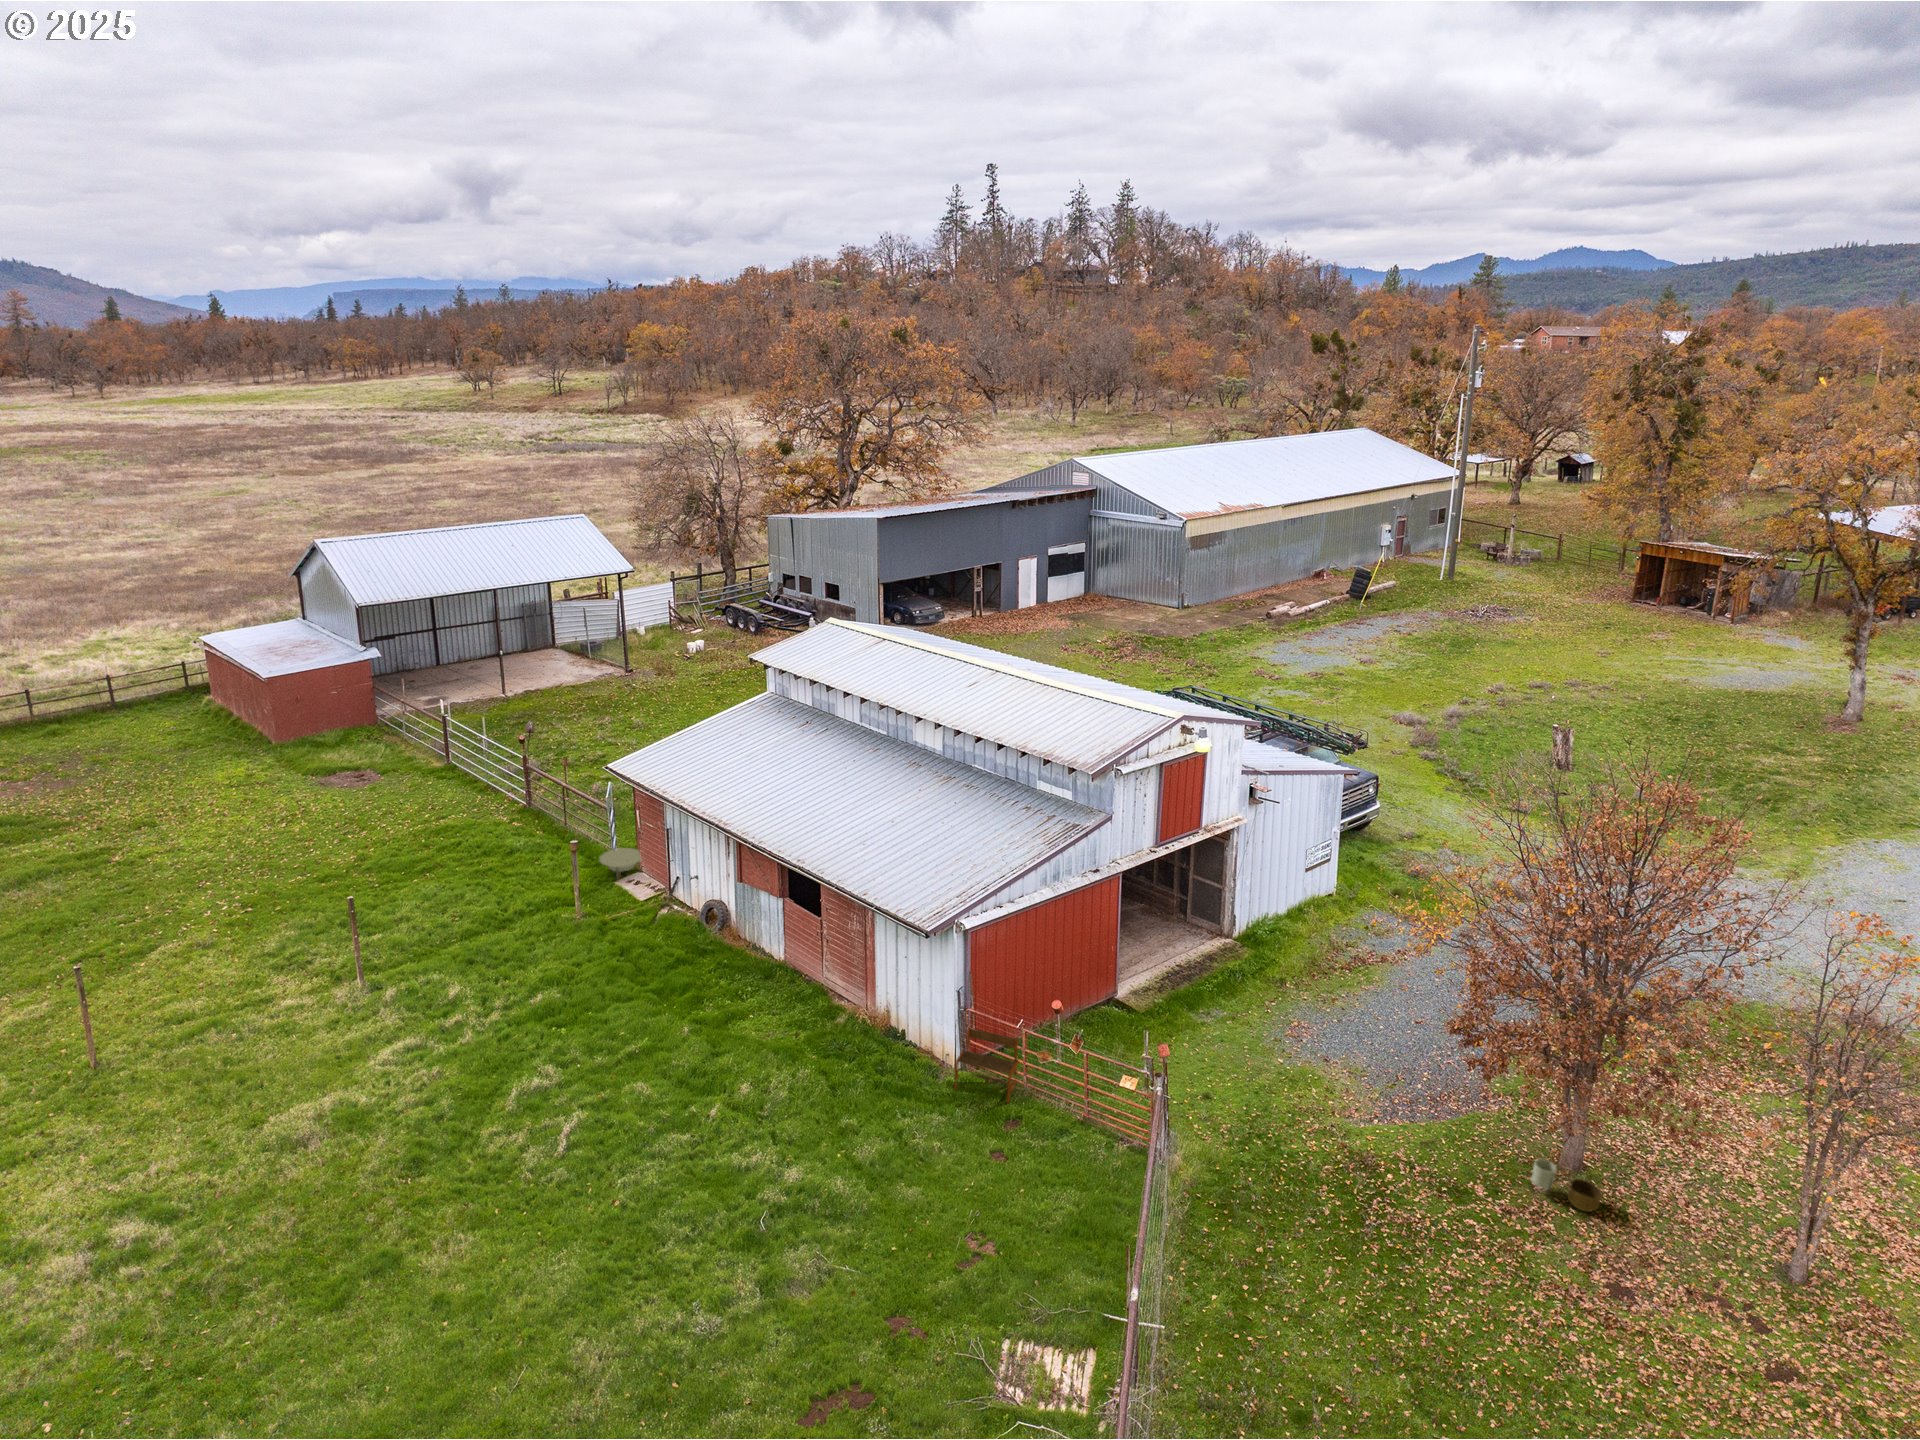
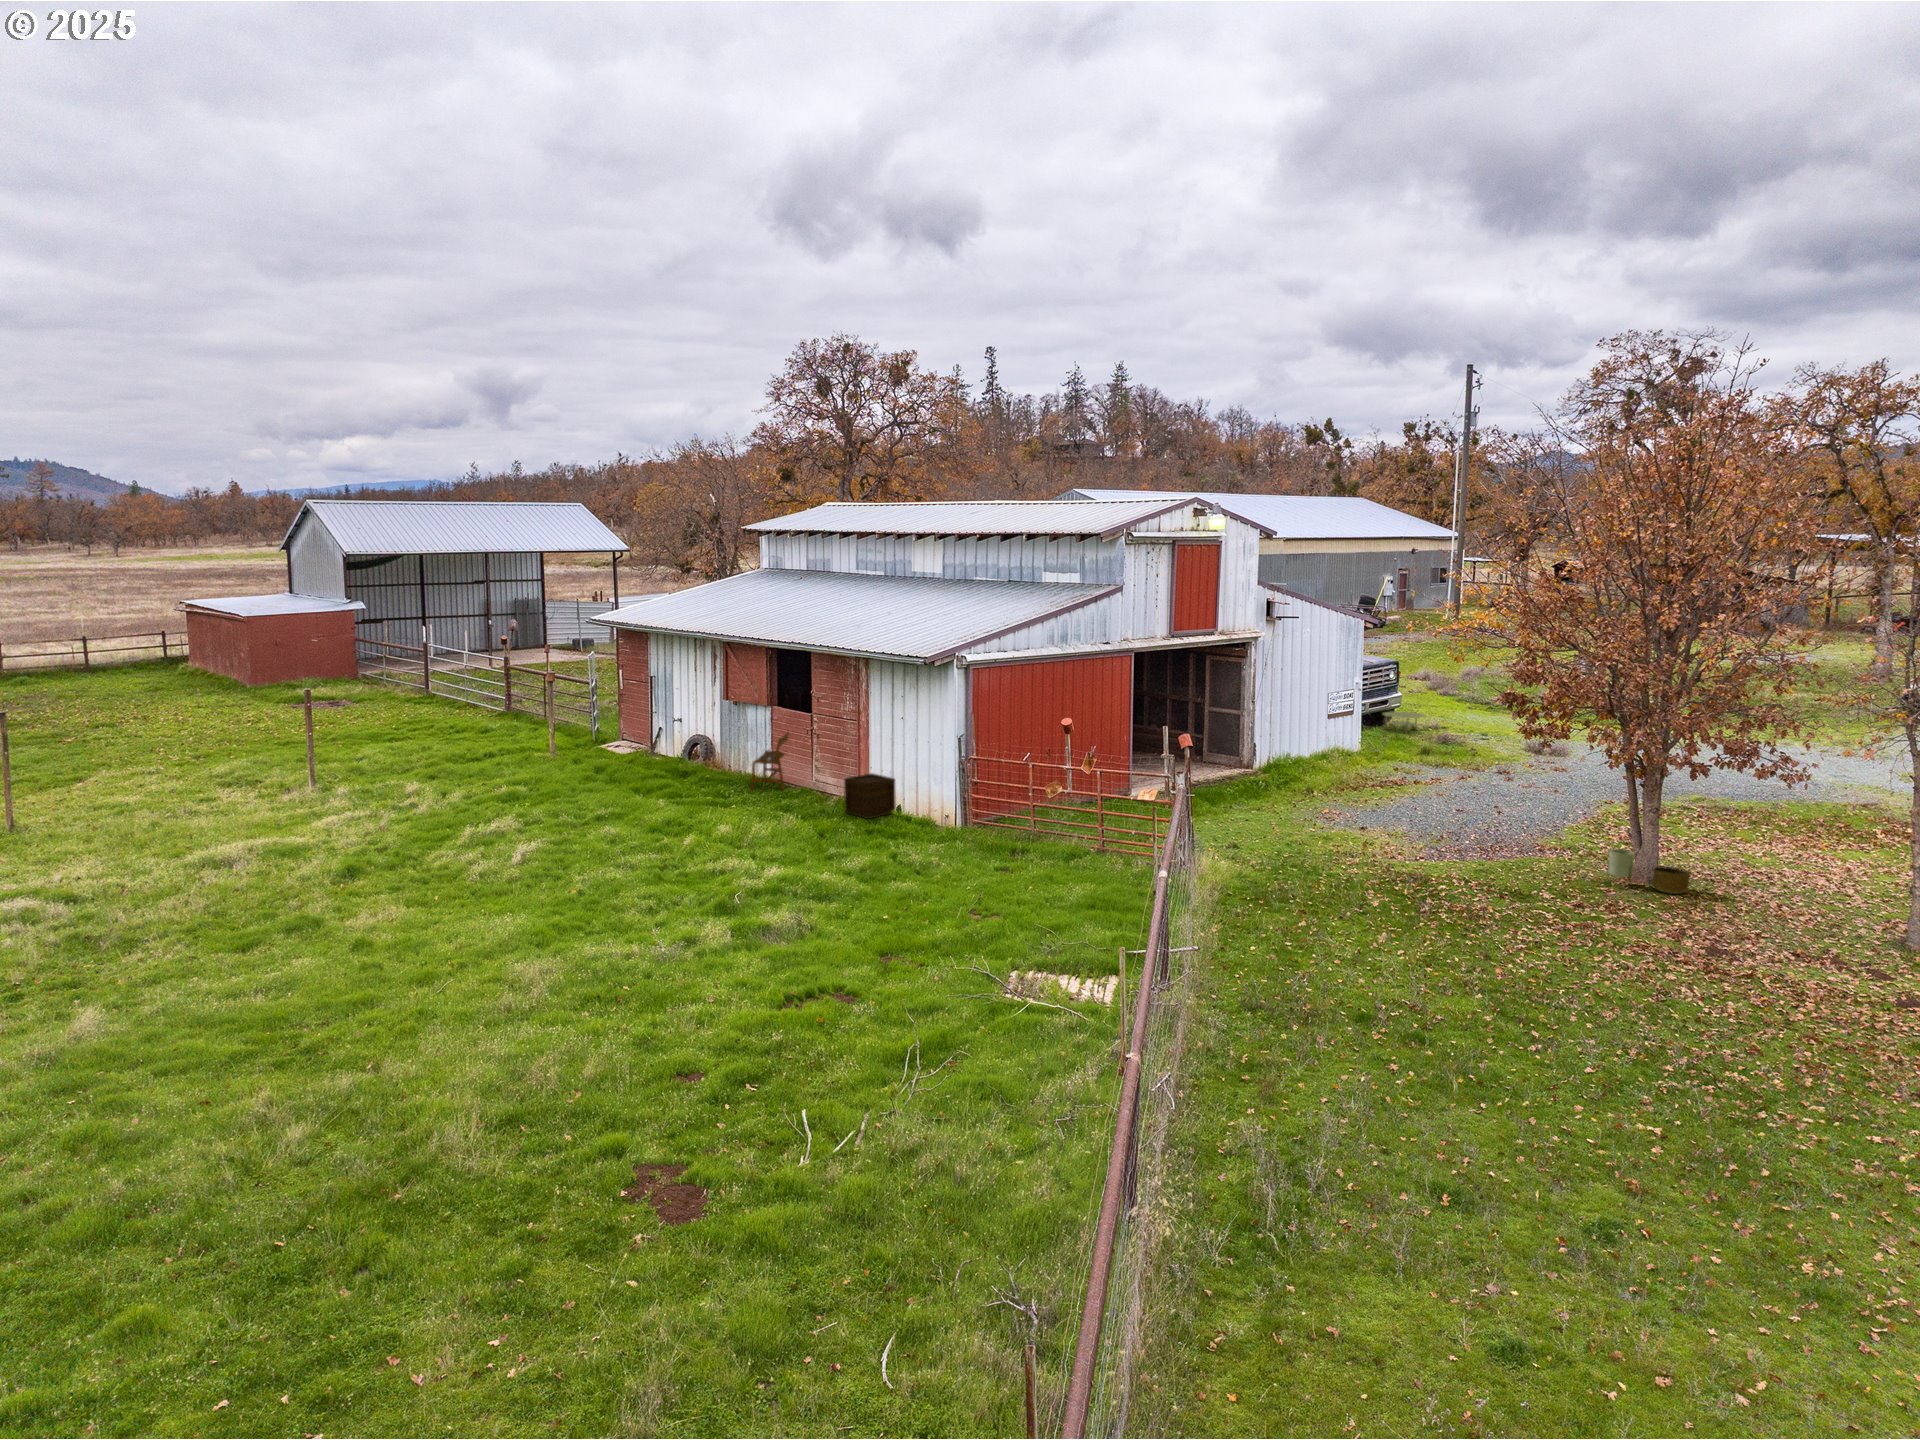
round table: present [599,848,641,882] -> present [1383,712,1424,734]
wooden crate: none [853,1000,900,1053] -> present [844,773,896,819]
bench: present [954,1027,1019,1102] -> present [751,733,789,790]

